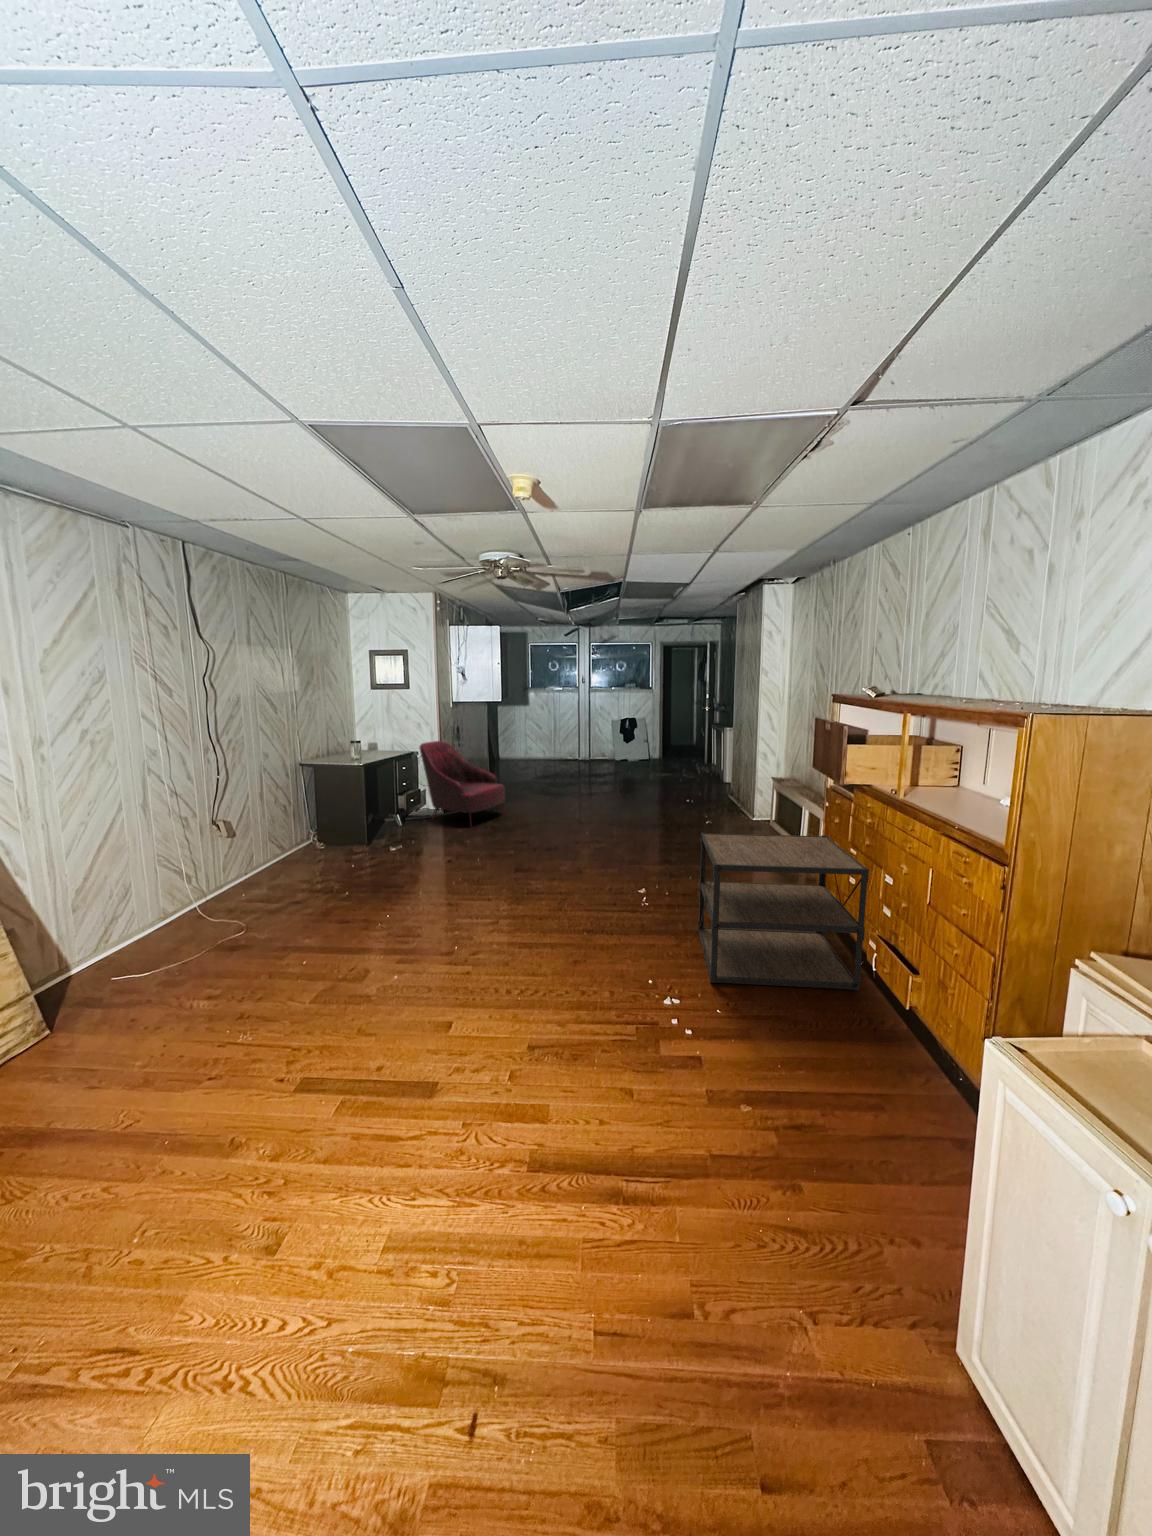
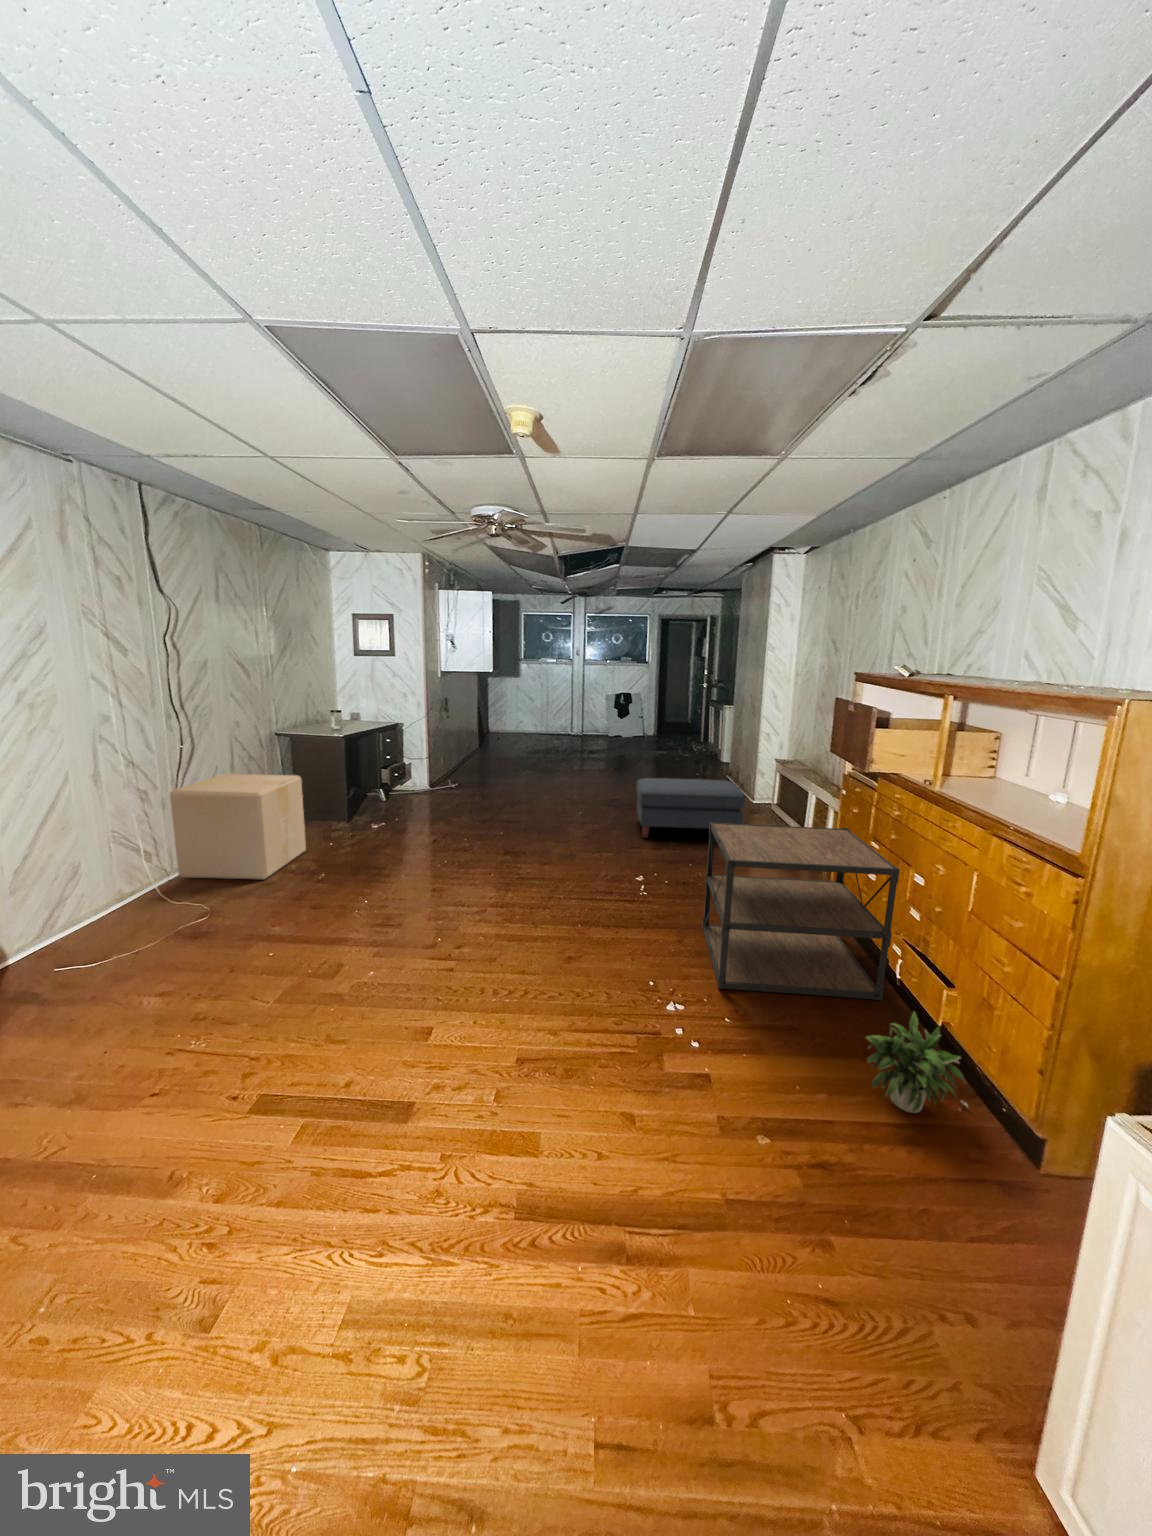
armchair: present [419,741,505,821] -> none [403,713,494,806]
ottoman: none [638,797,740,853] -> present [636,778,745,838]
cardboard box: none [212,800,333,896] -> present [170,774,306,880]
potted plant: none [836,993,931,1083] -> present [866,1012,968,1113]

